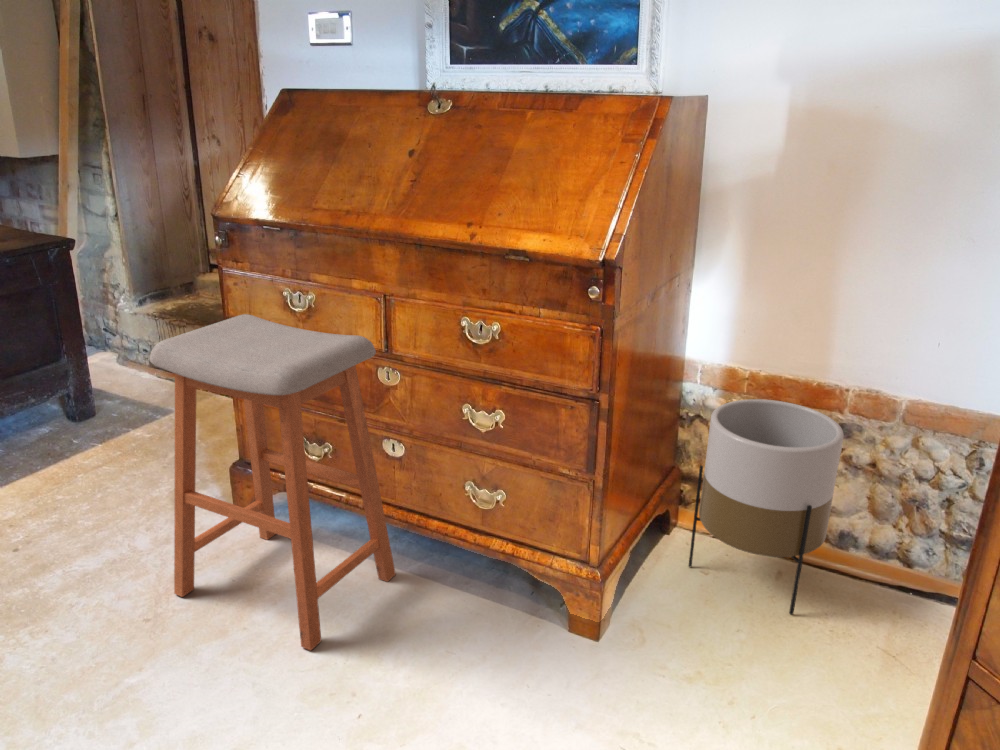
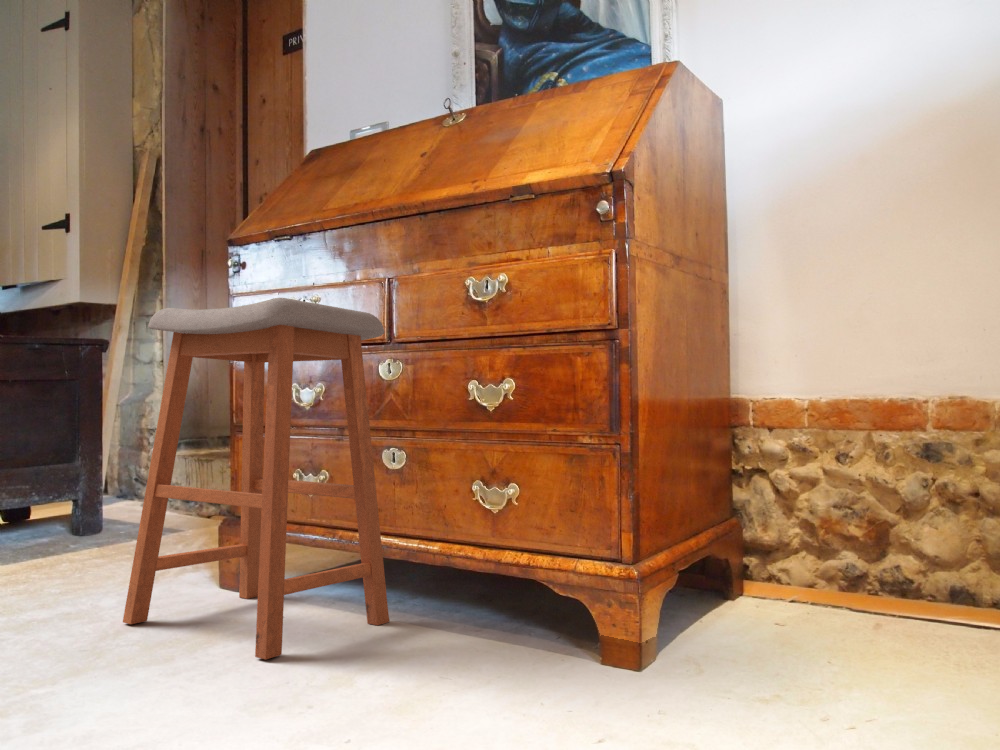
planter: present [689,399,844,615] -> none [758,419,929,661]

